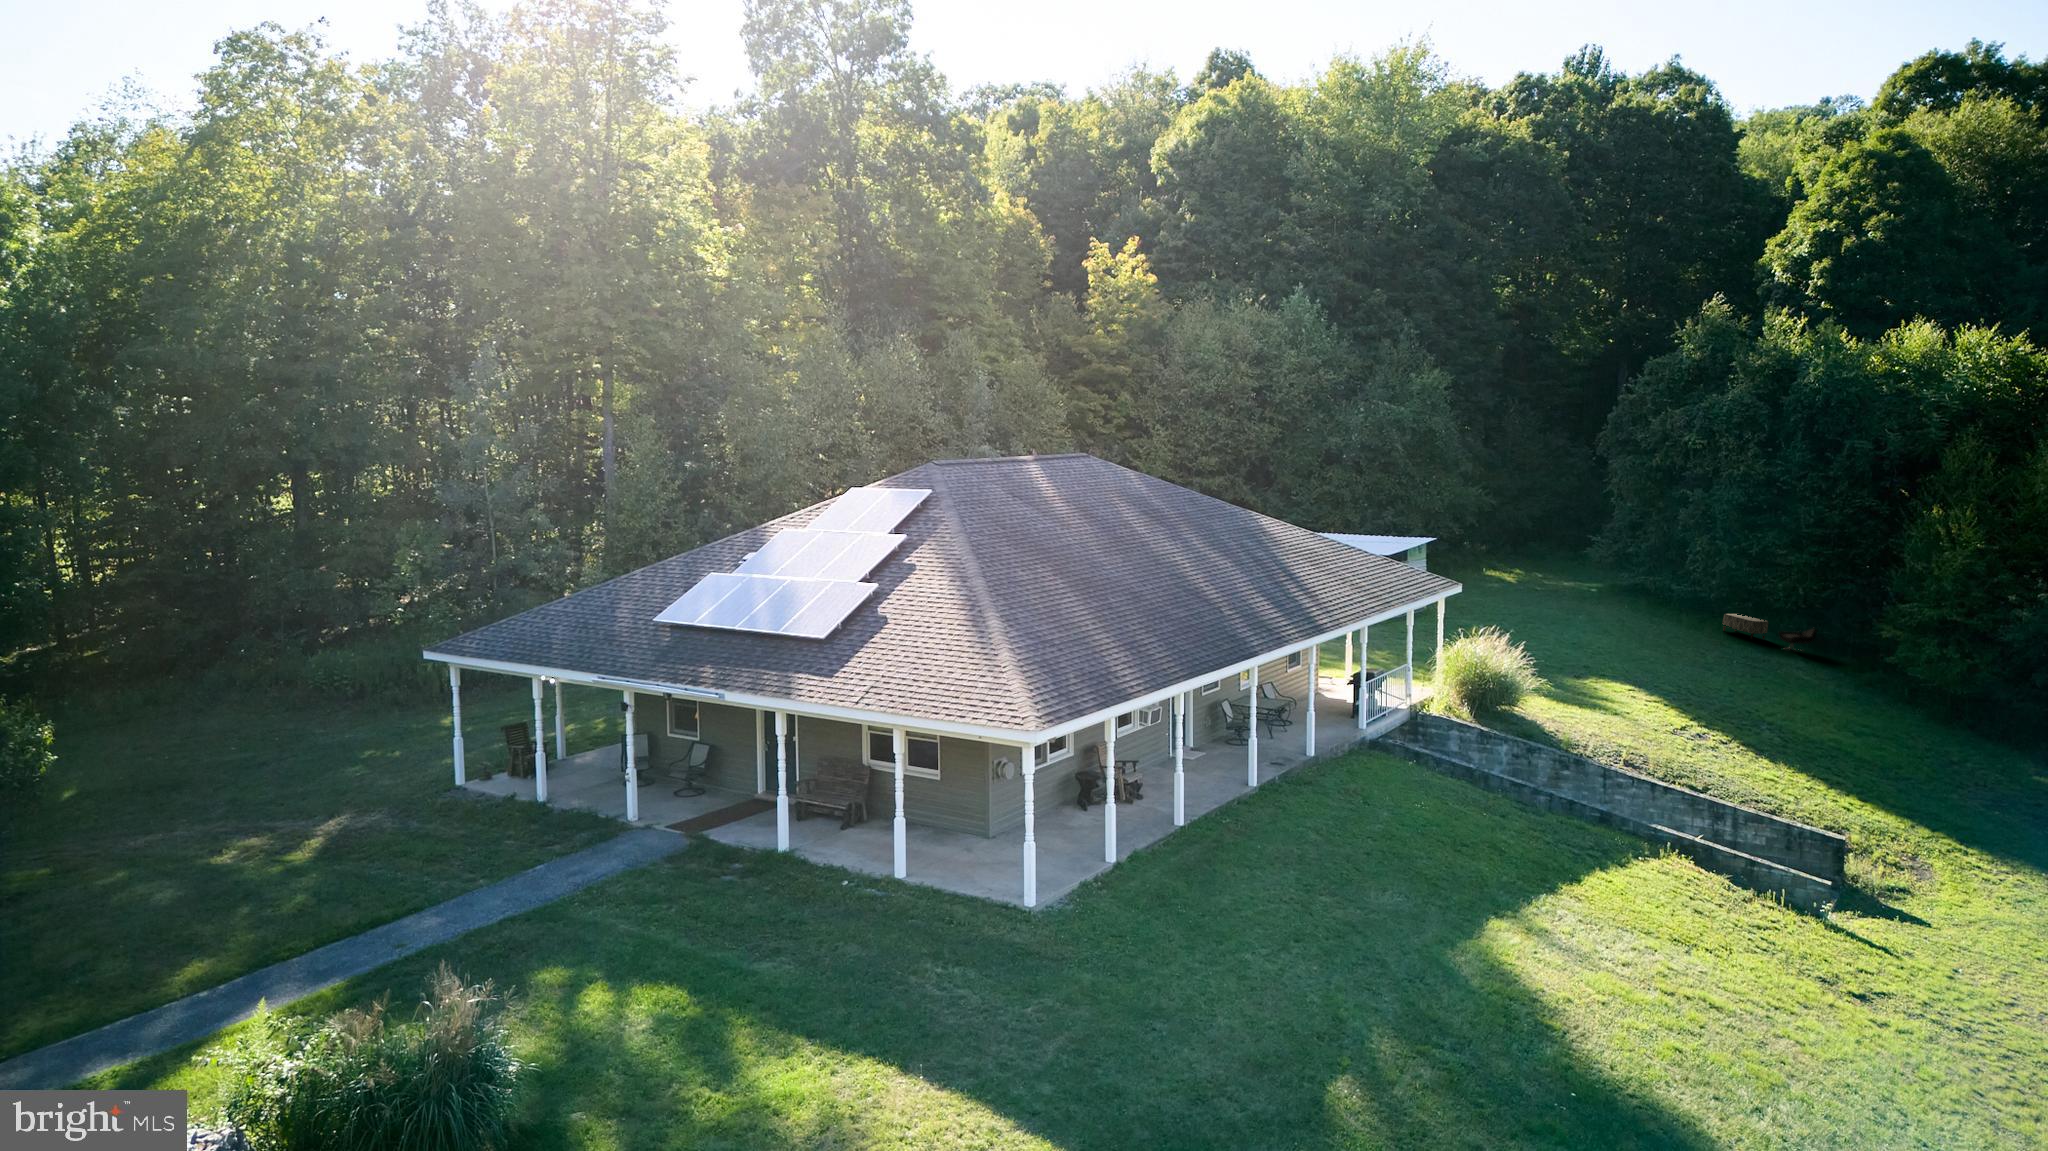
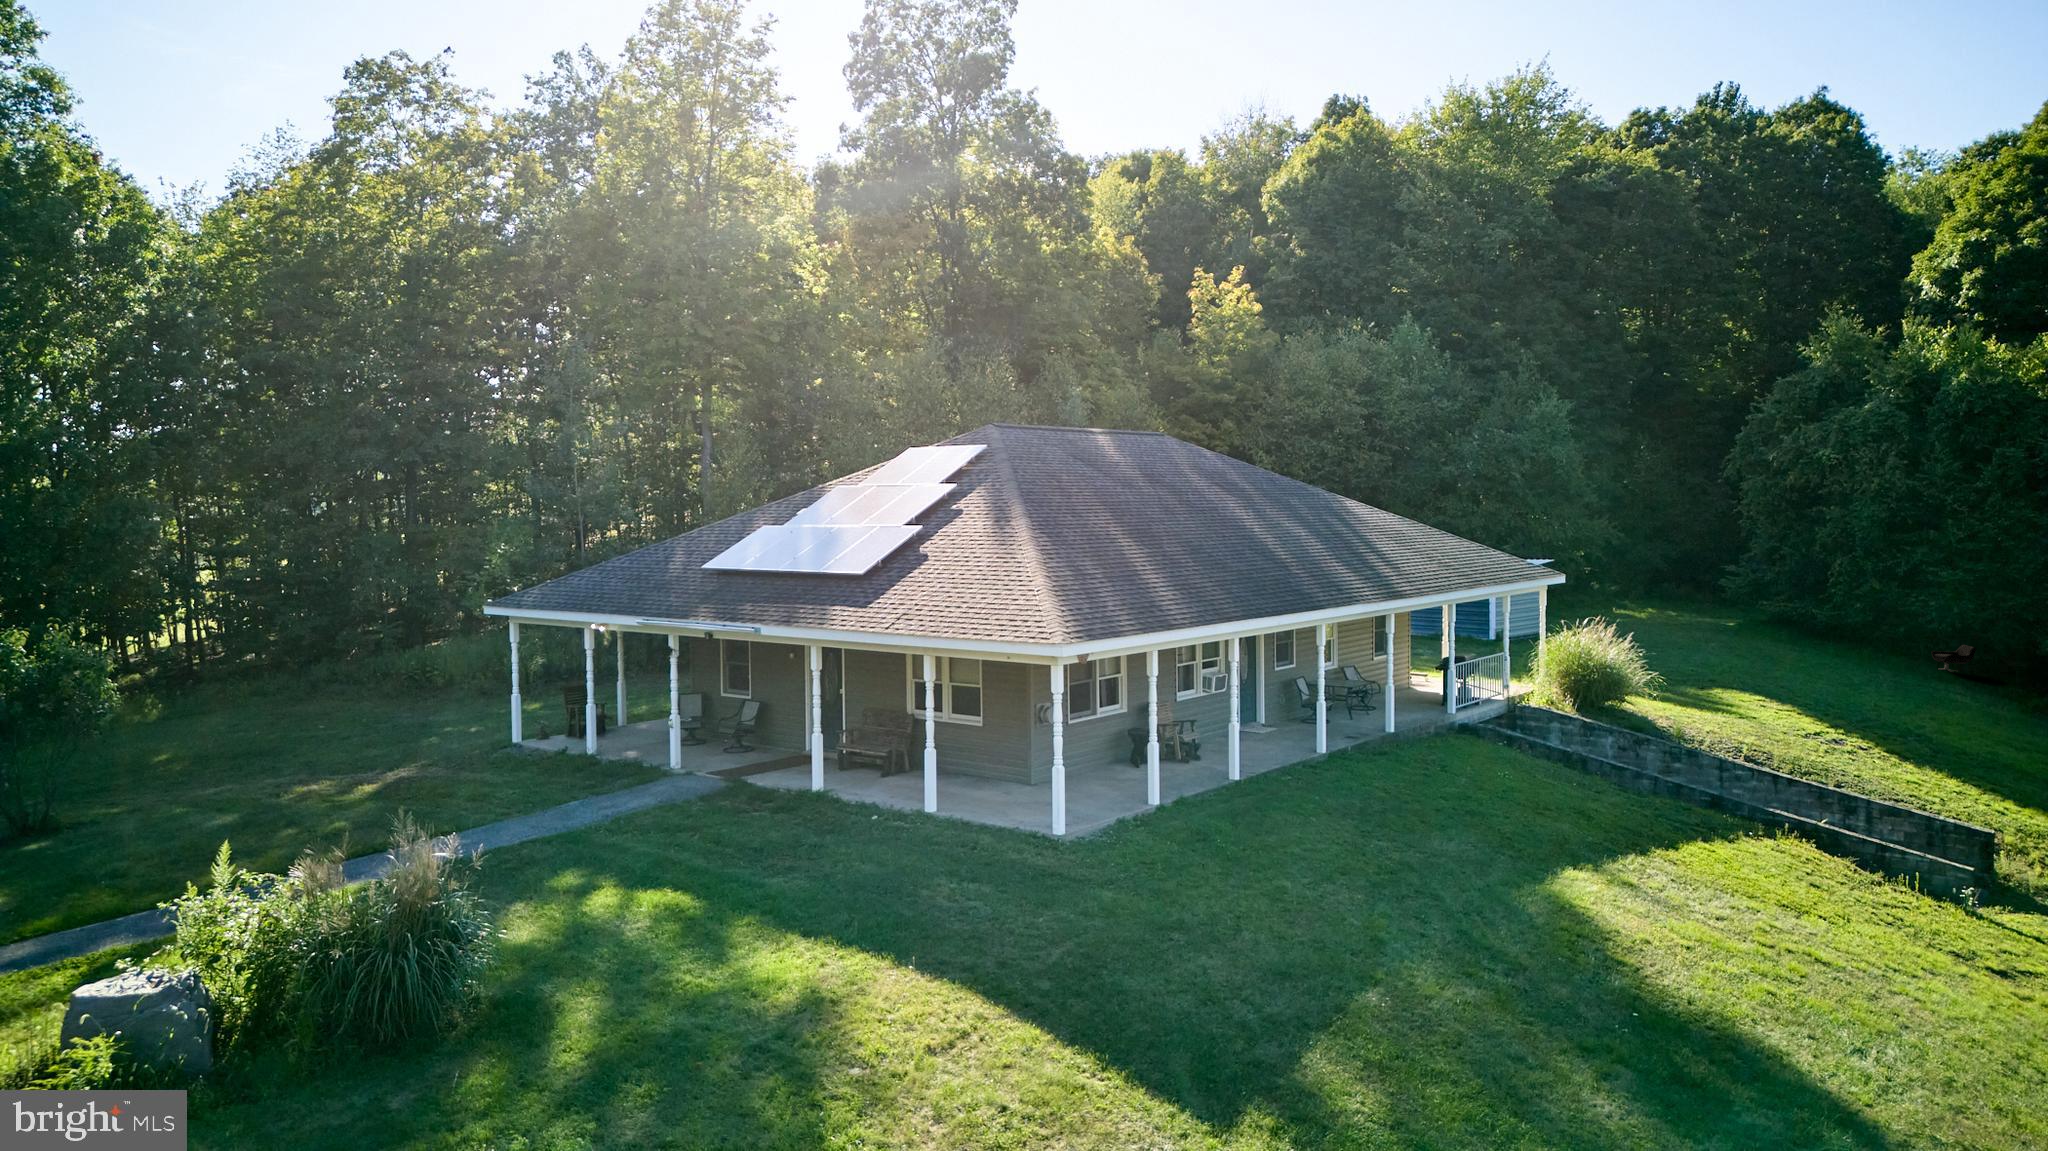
bench: present [1722,614,1768,639] -> none [1867,634,1920,660]

